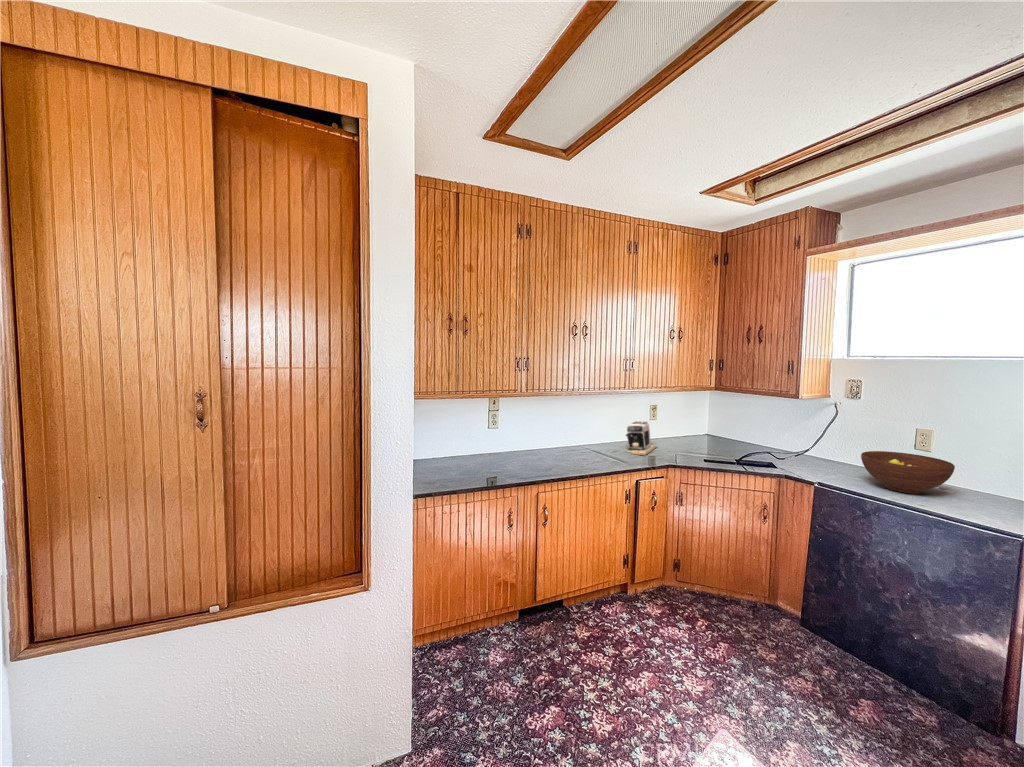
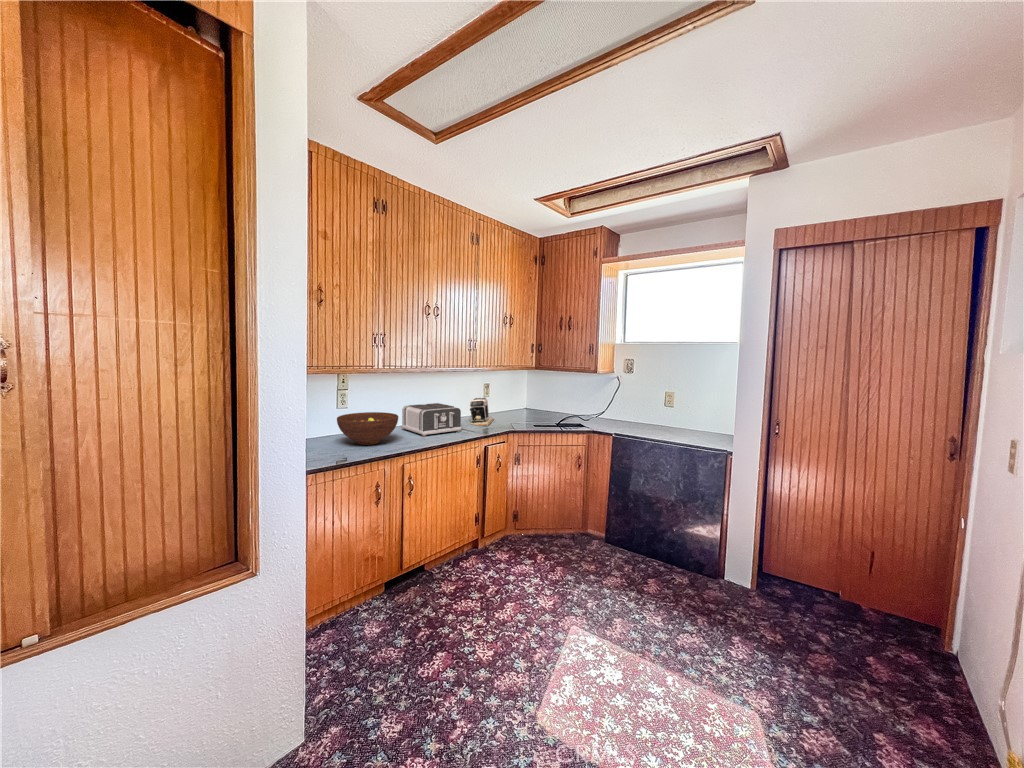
toaster: none [549,427,610,463] -> present [402,403,461,437]
fruit bowl: present [861,451,955,493] -> present [337,412,398,445]

